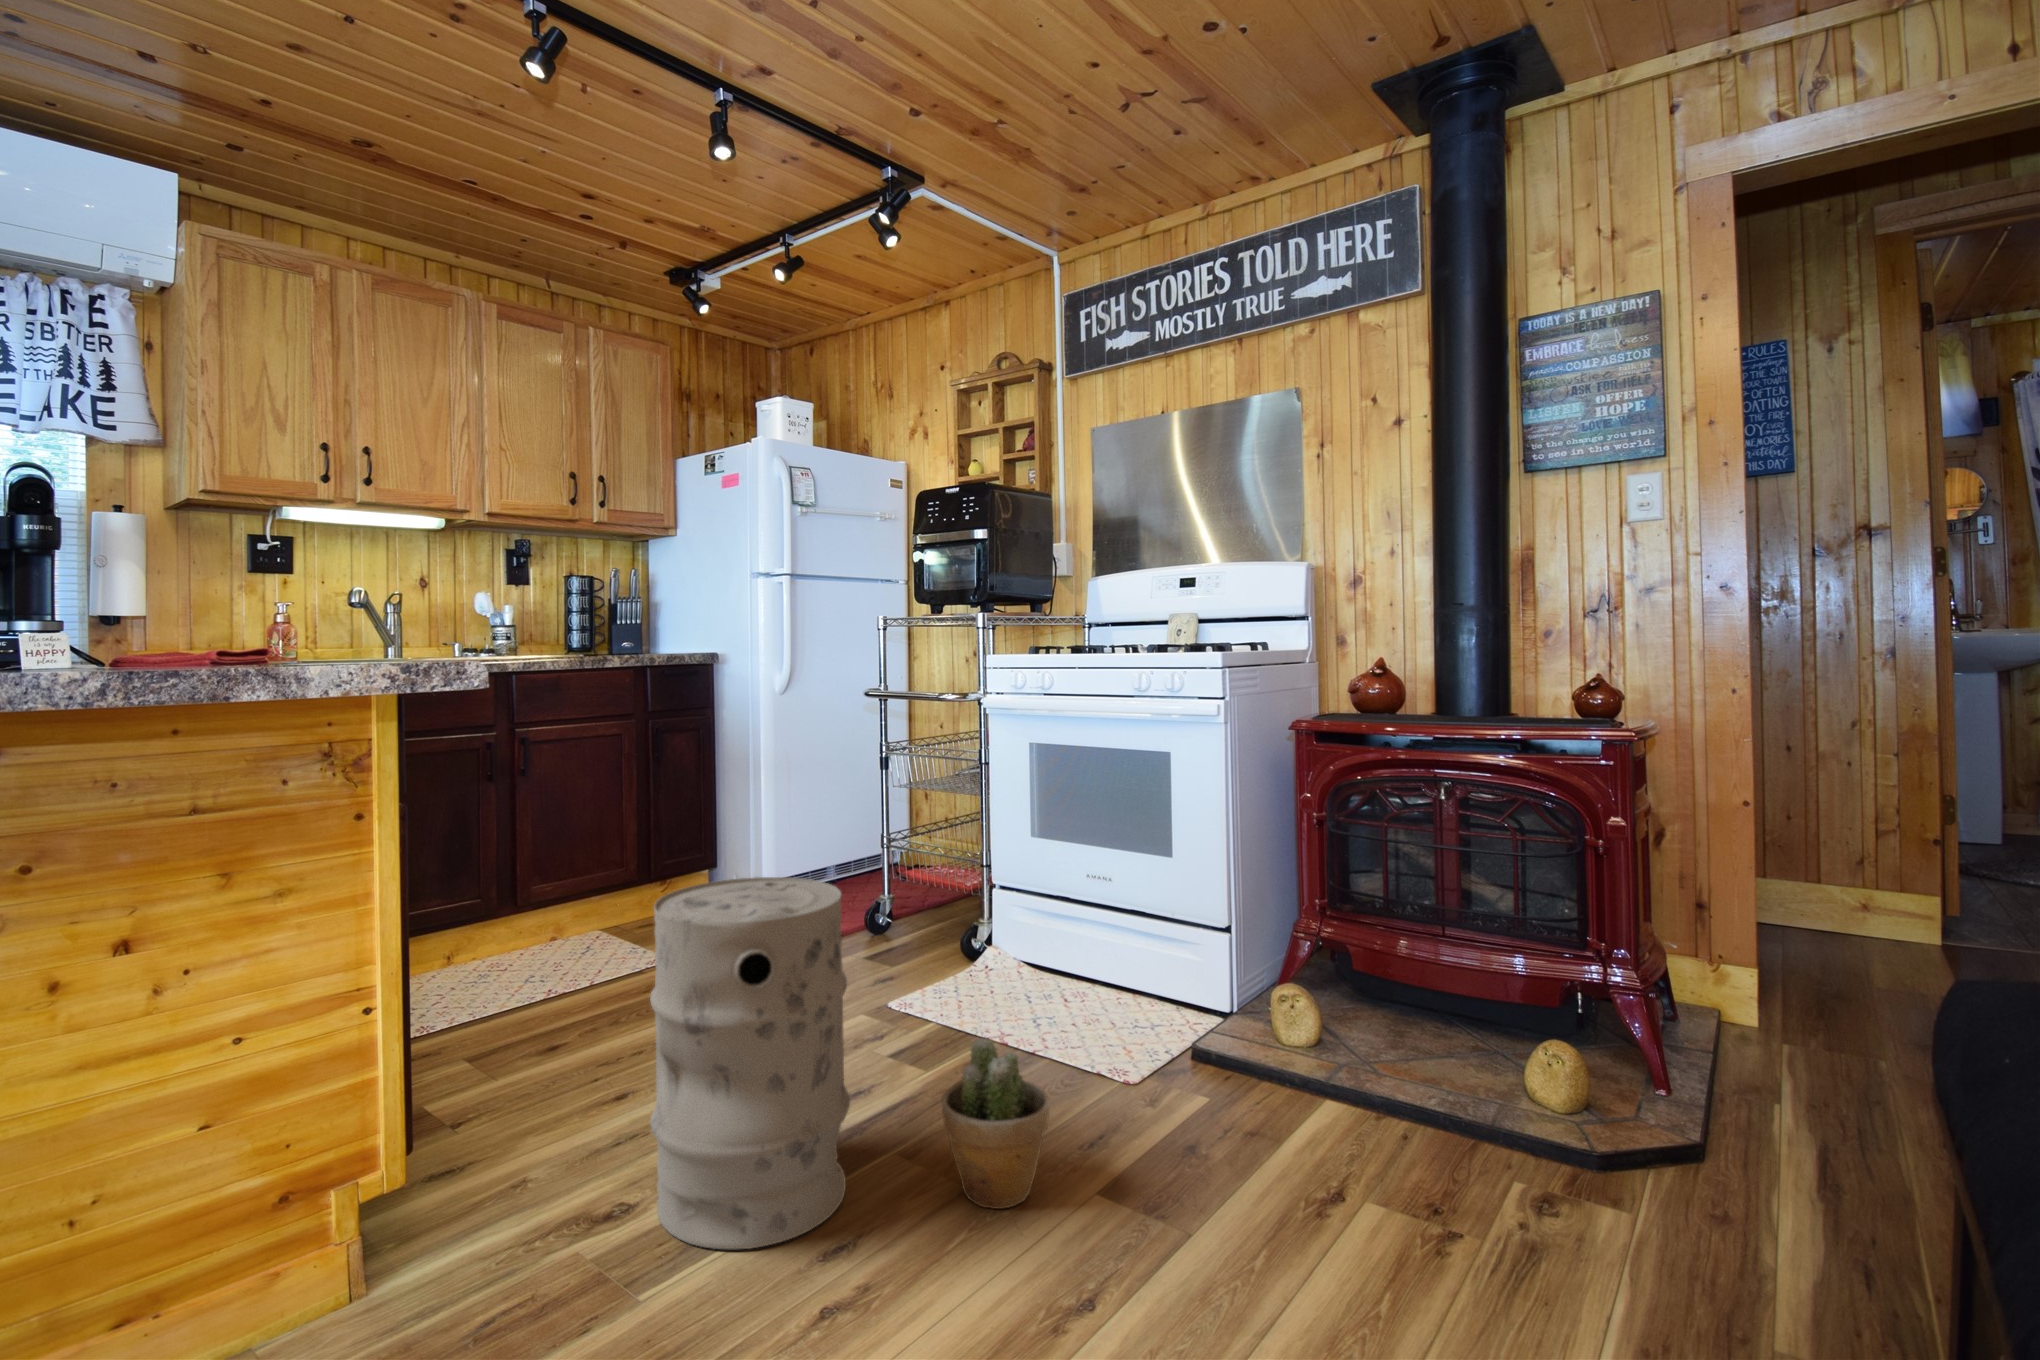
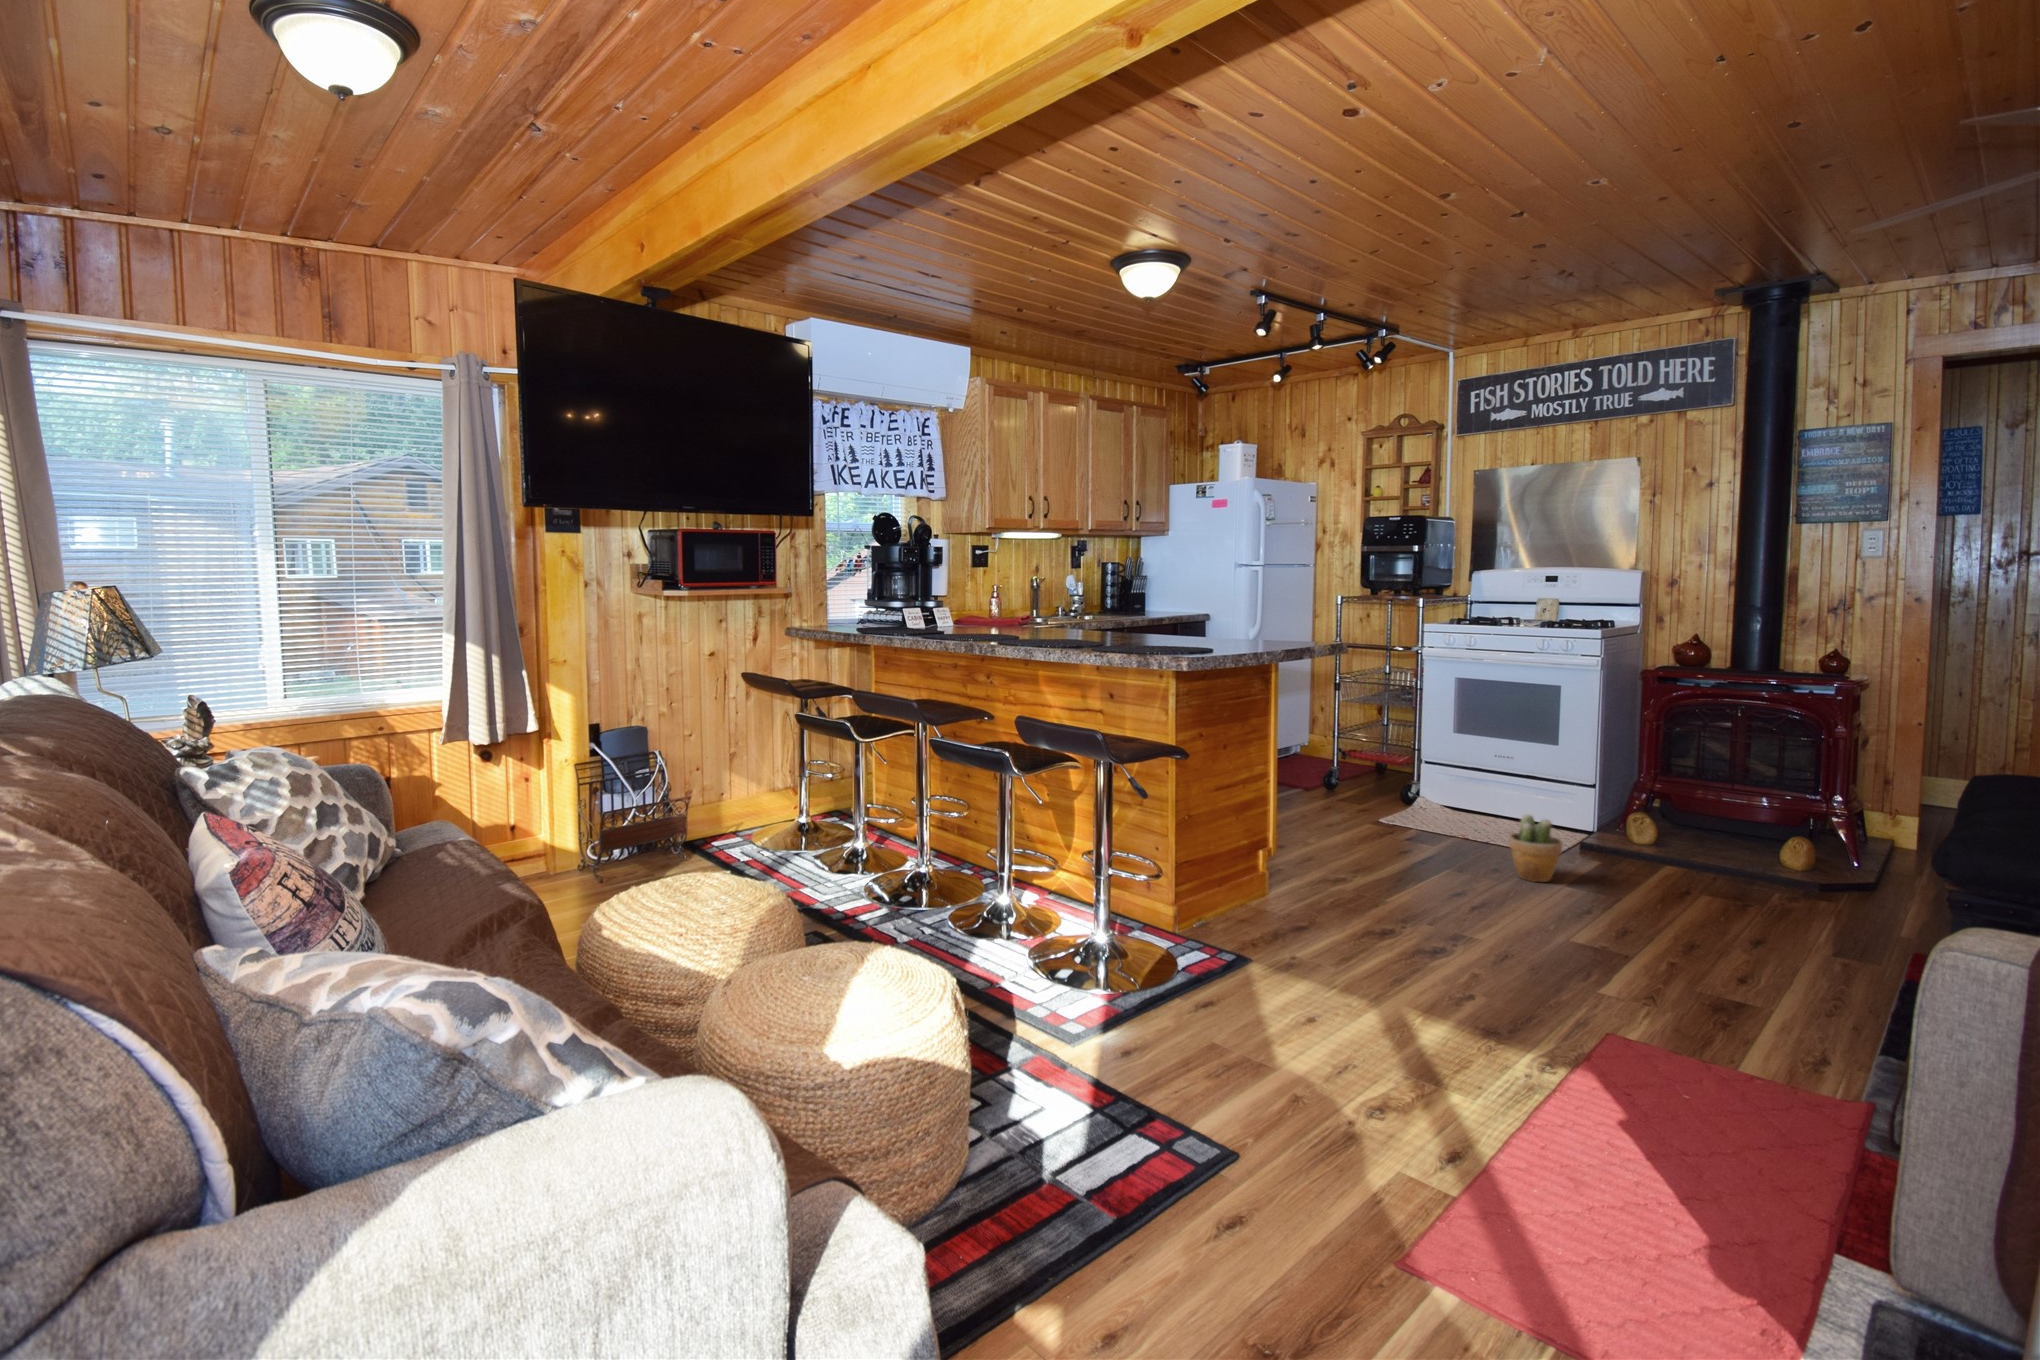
trash can: present [650,877,850,1250] -> none [1379,743,1472,887]

